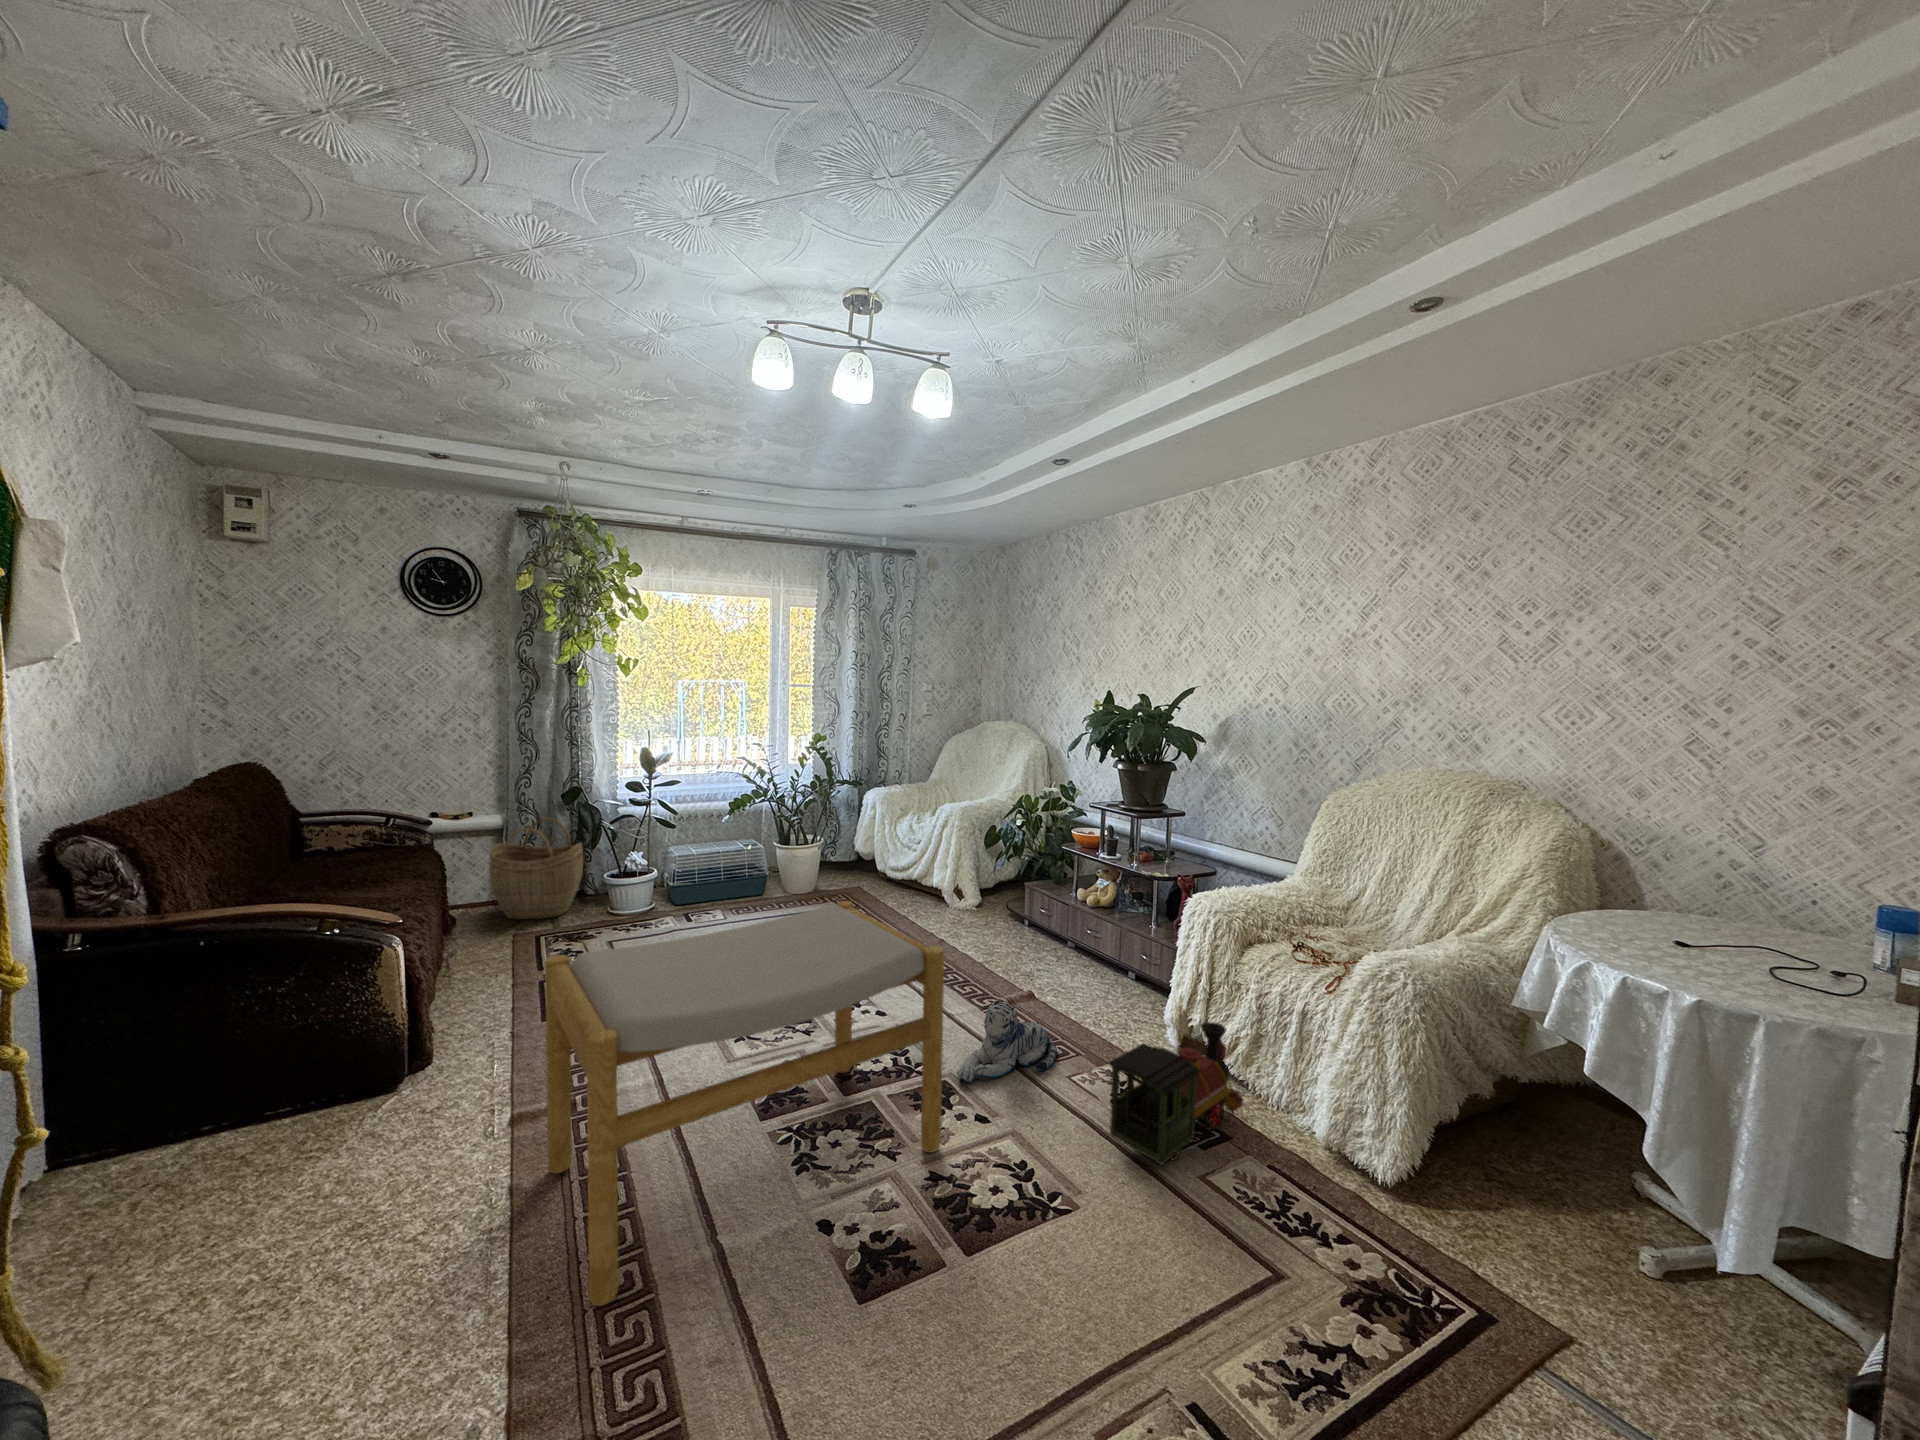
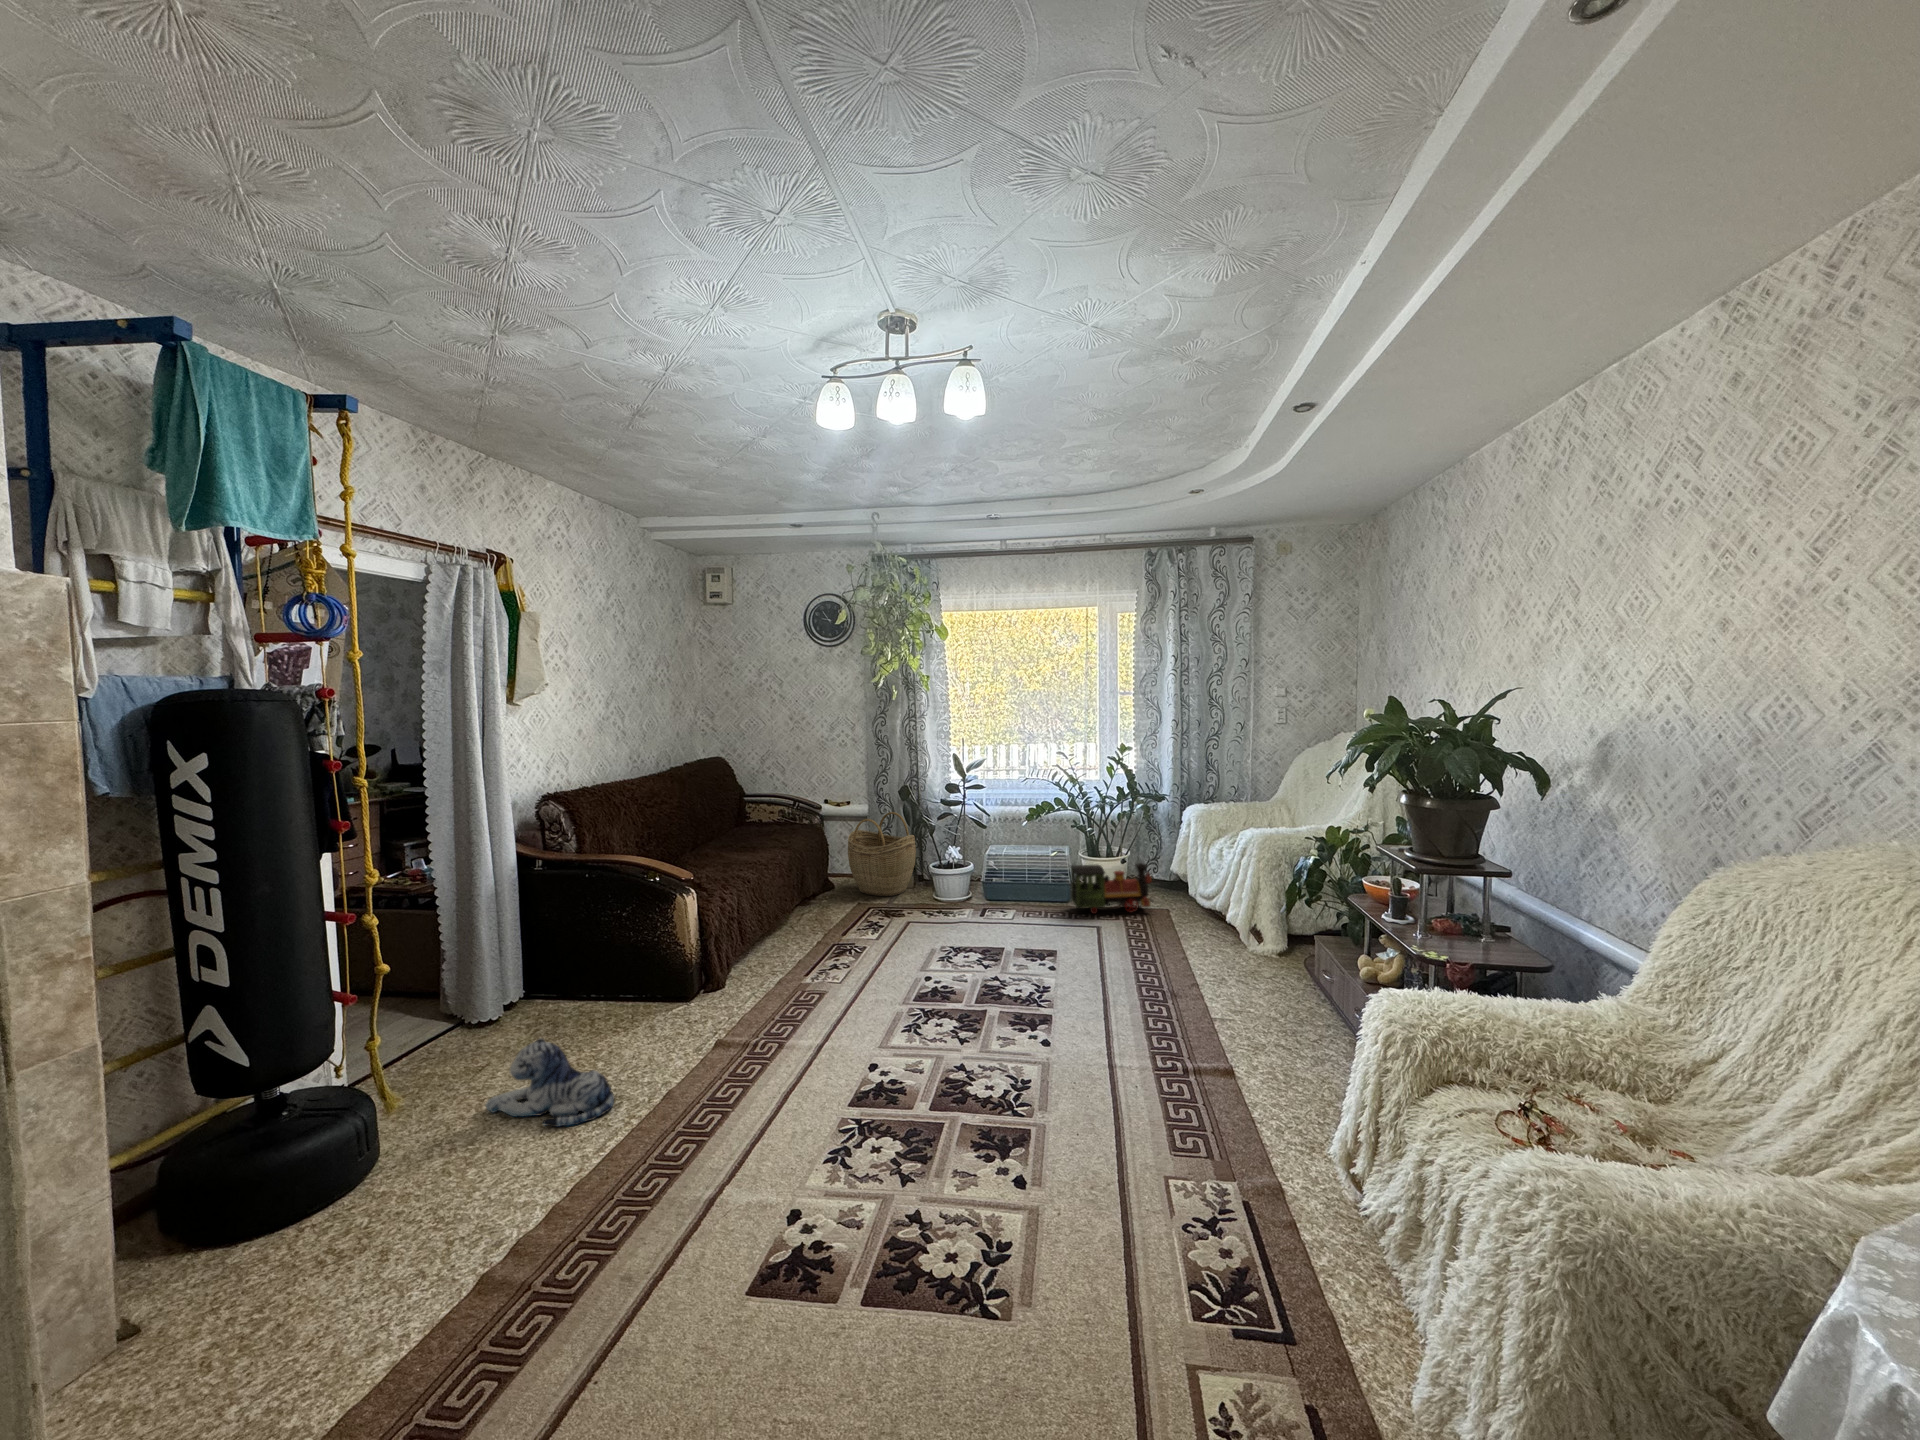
footstool: present [545,901,944,1306] -> none [612,918,960,1196]
plush toy: present [957,1000,1057,1083] -> present [486,1038,614,1127]
toy train: present [1109,1022,1244,1164] -> present [1070,863,1153,914]

